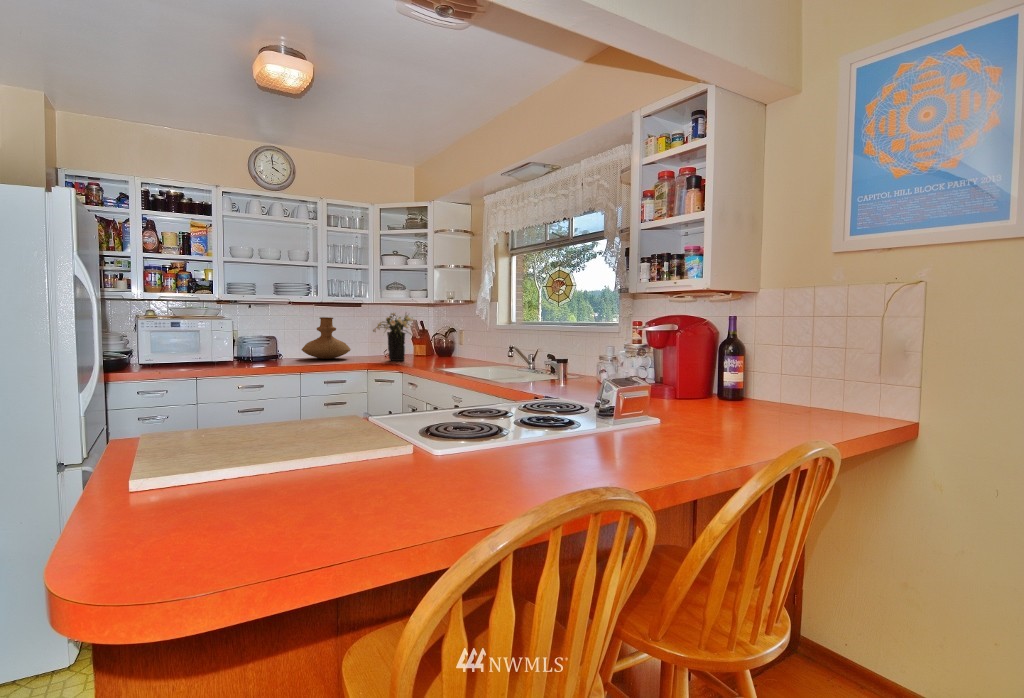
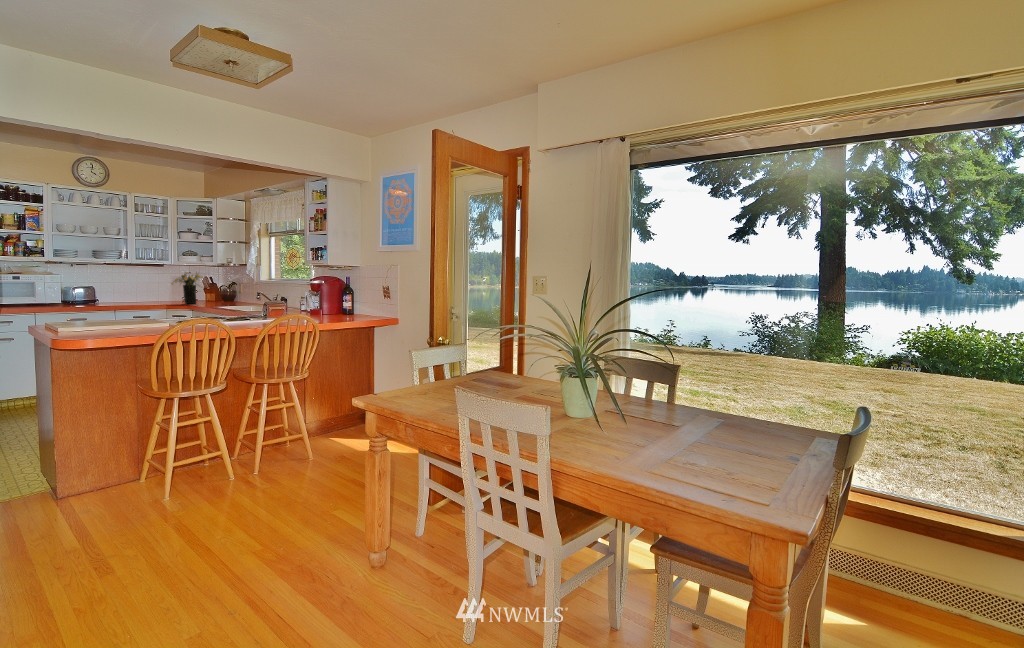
vase: present [302,317,351,359] -> none [116,274,156,303]

